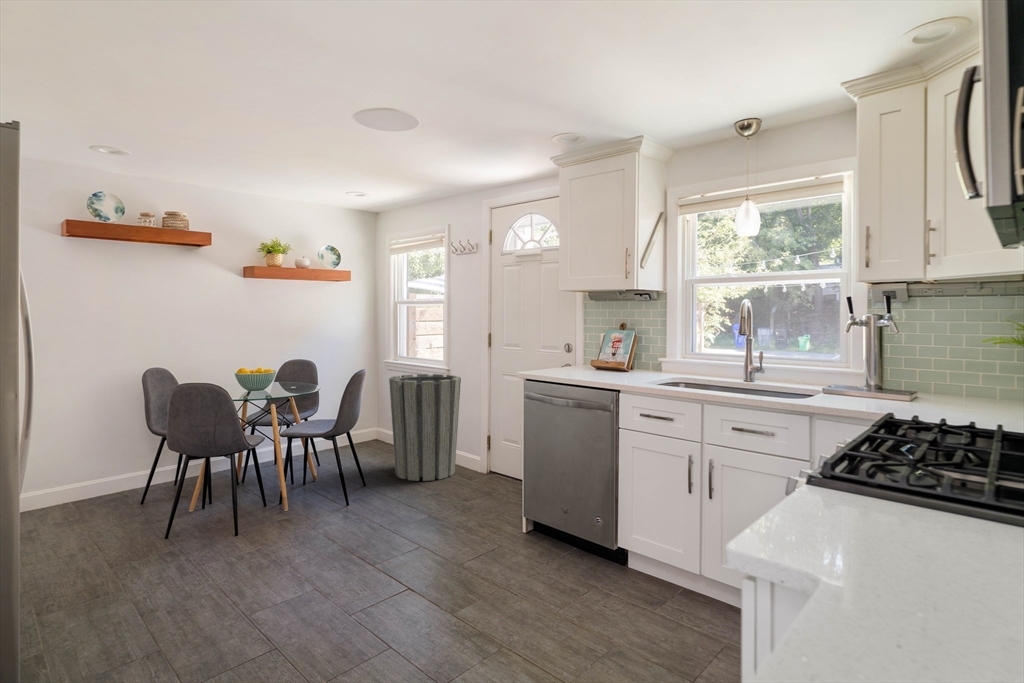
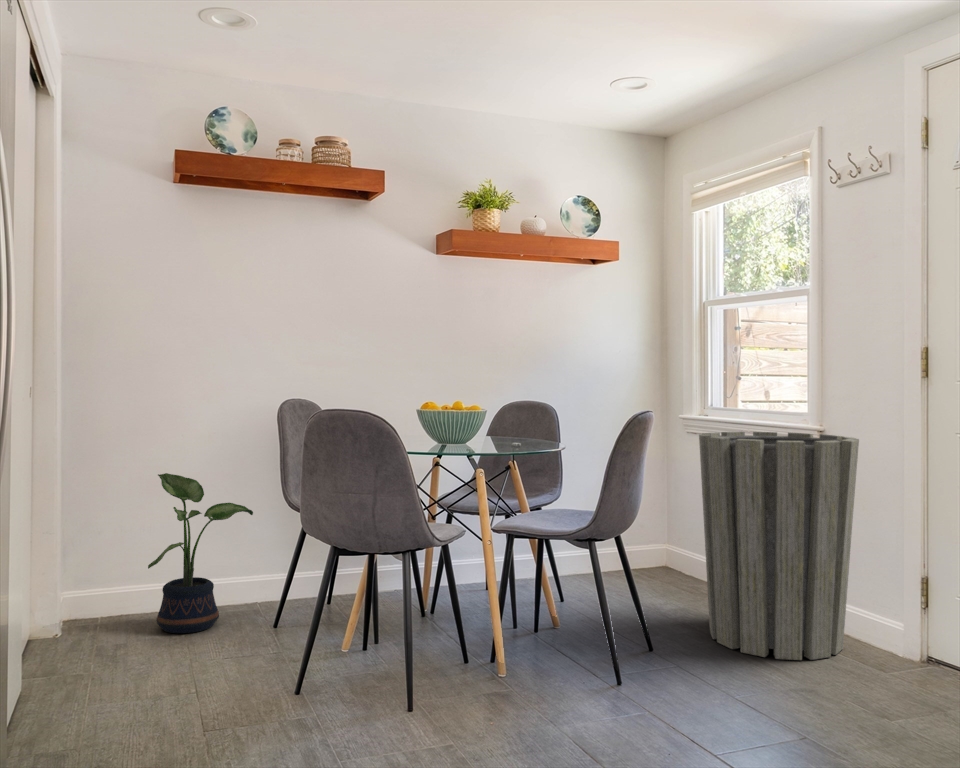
potted plant: none [59,415,130,509] -> present [148,473,253,633]

